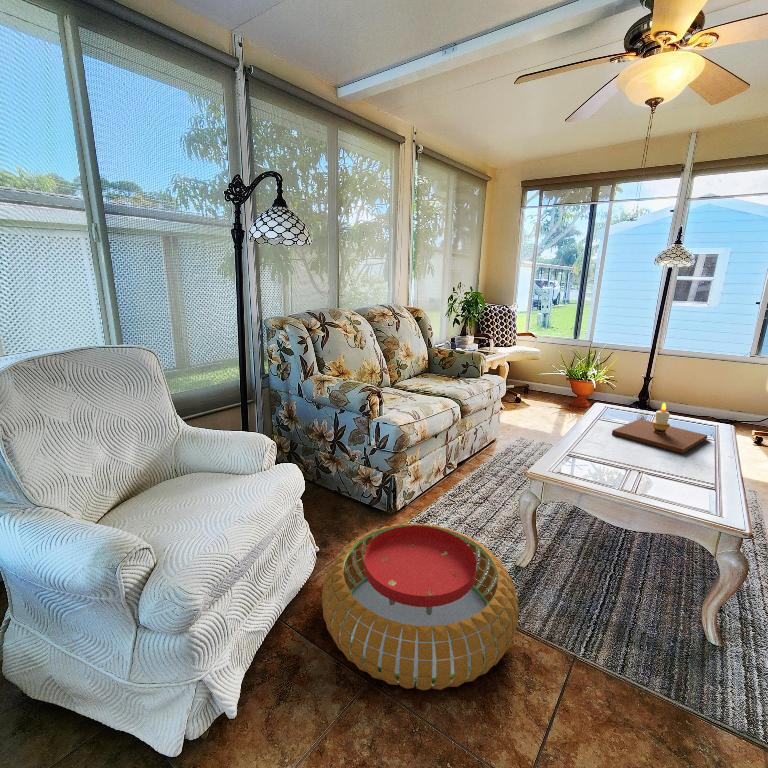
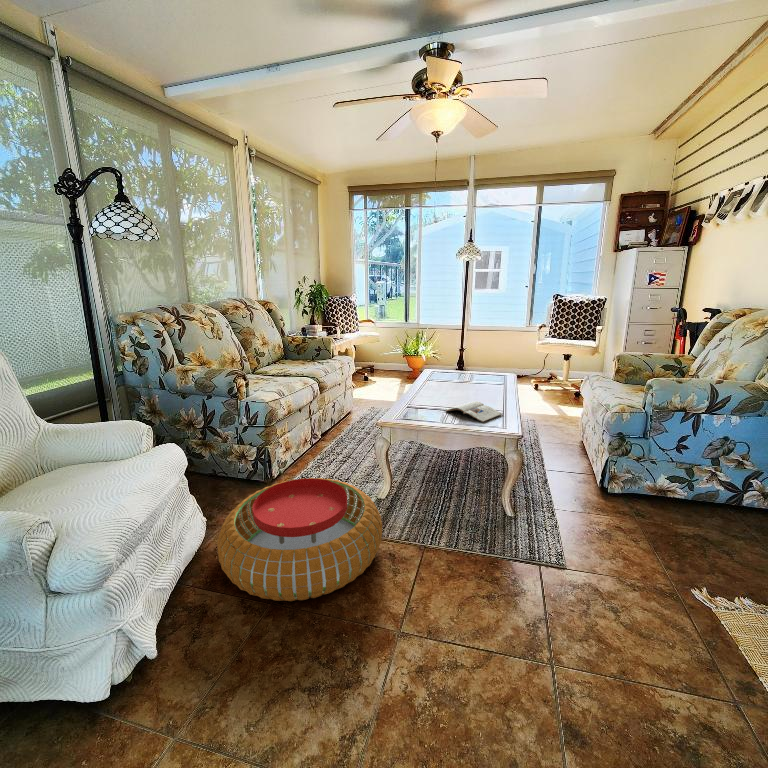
candle: present [612,403,707,453] -> none [436,360,498,395]
magazine: none [624,464,716,499] -> present [446,401,502,422]

